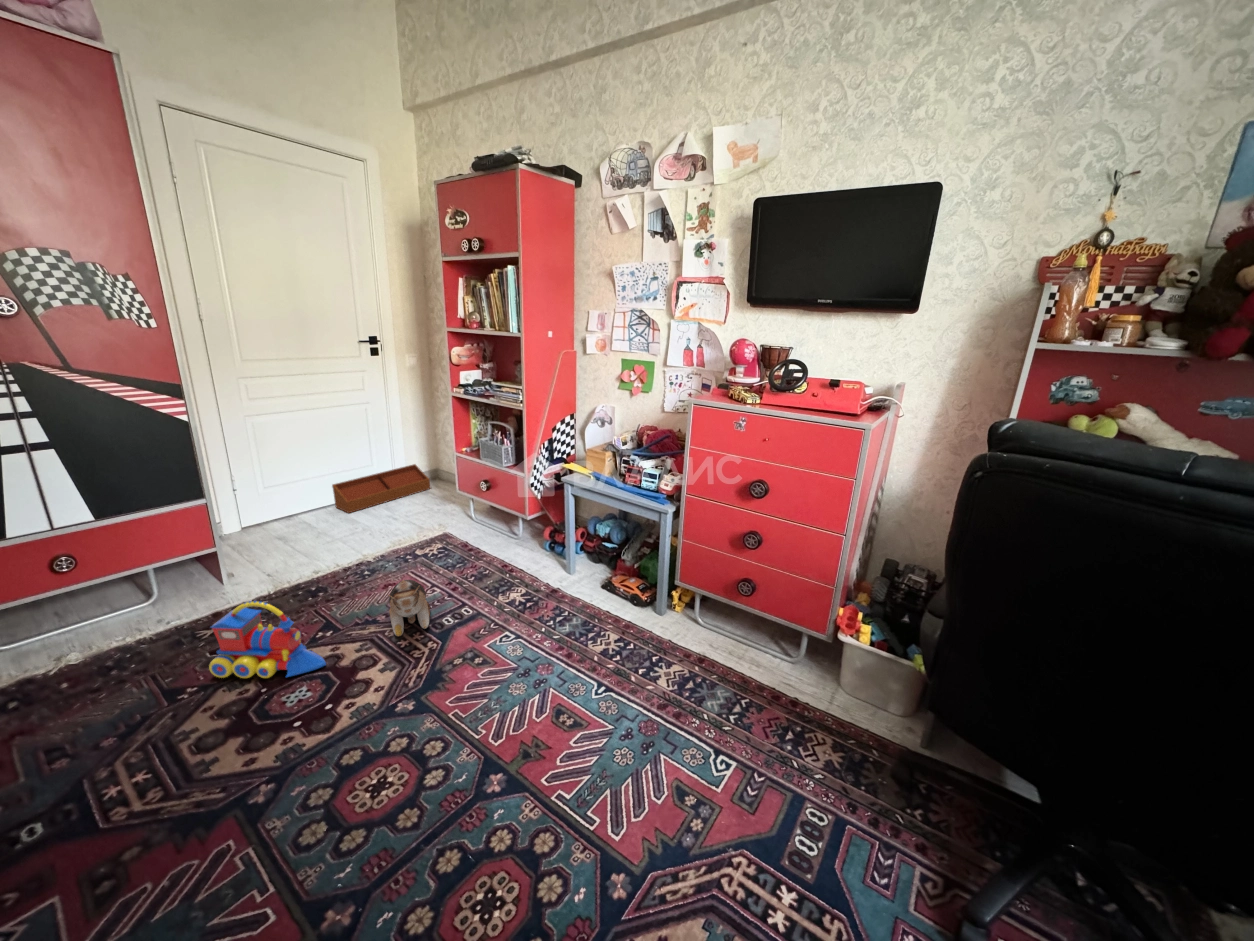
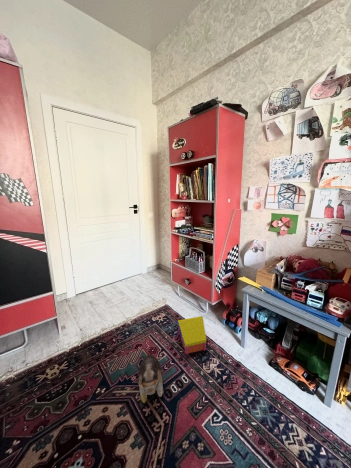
storage bin: present [332,464,430,513] -> none [115,262,158,288]
toy house: none [458,529,508,588] -> present [176,316,206,355]
toy train: present [209,601,326,678] -> none [29,378,98,441]

